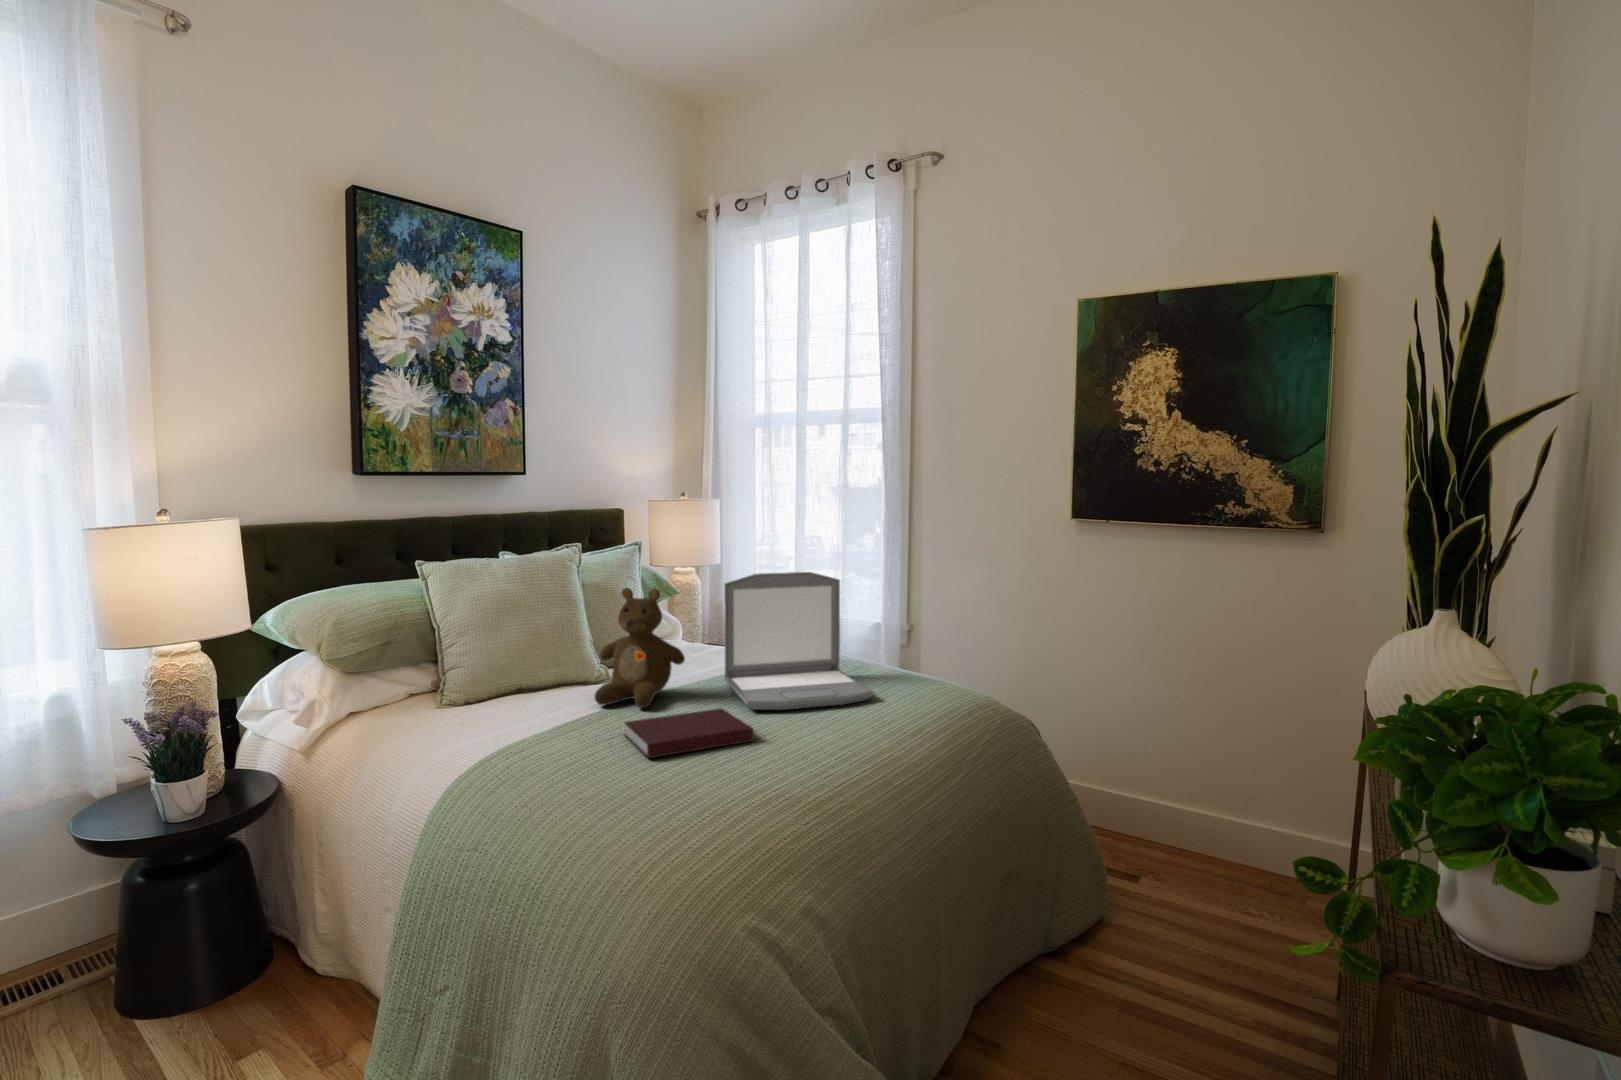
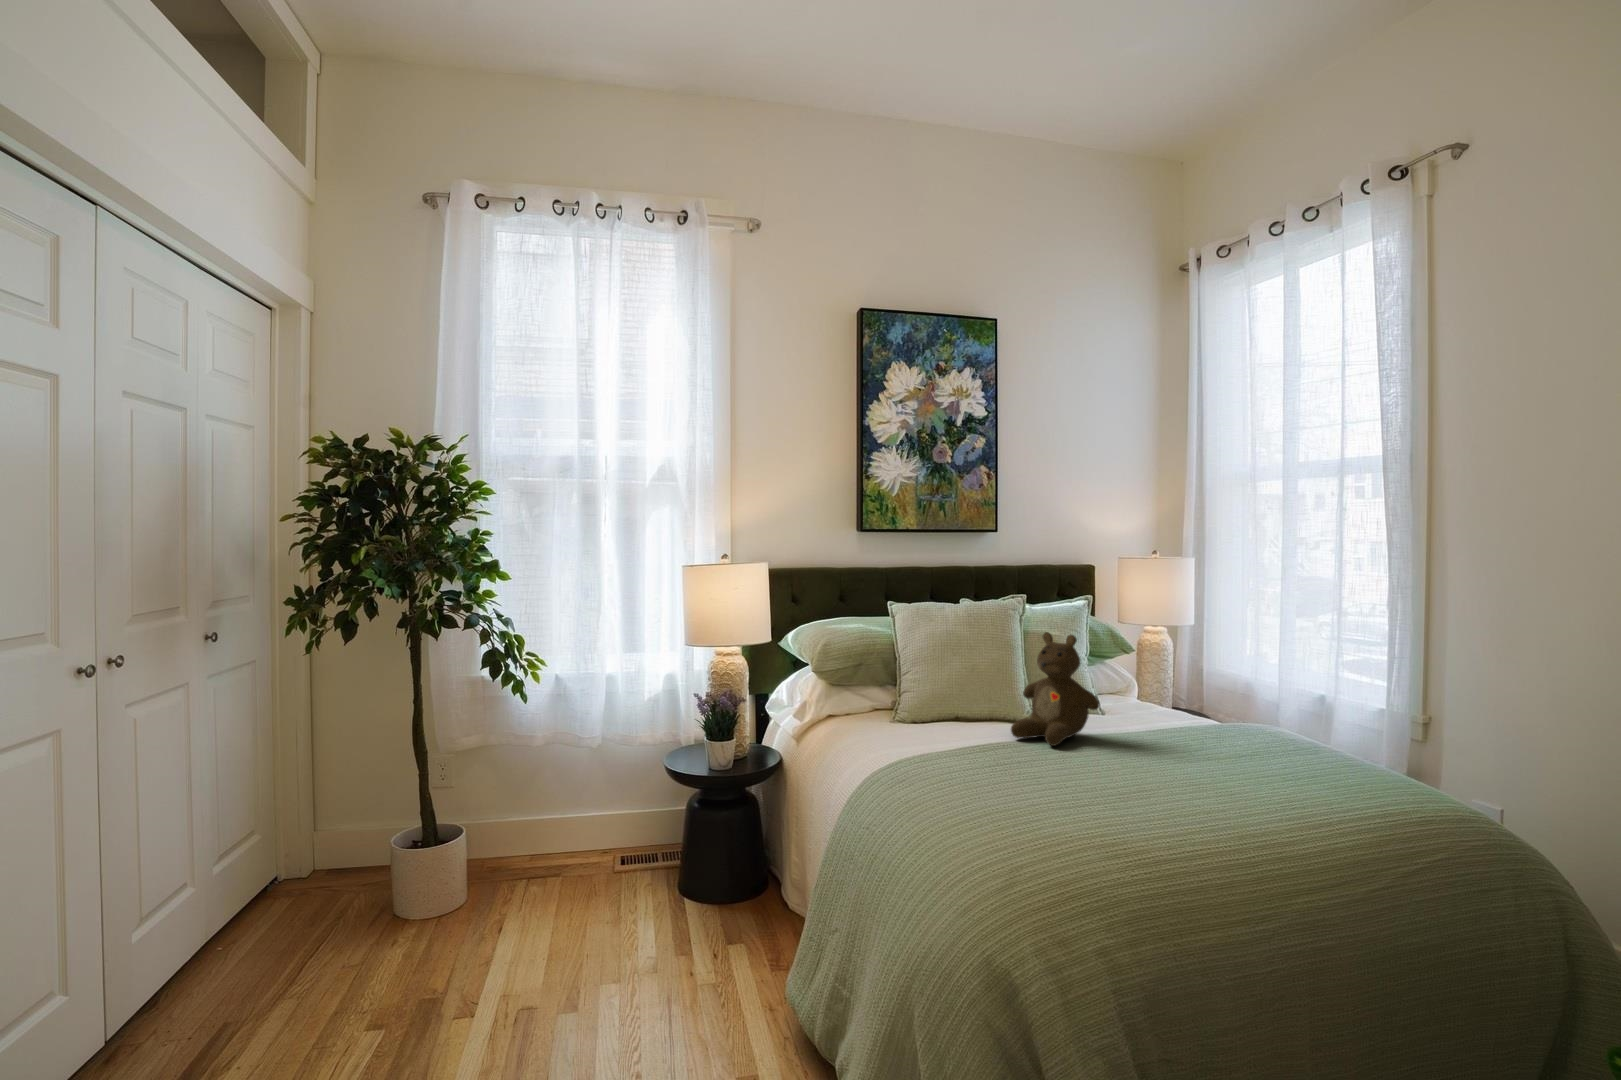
laptop: present [724,572,874,710] -> none [1147,627,1311,776]
notebook: present [624,709,754,758] -> none [1021,751,1141,789]

